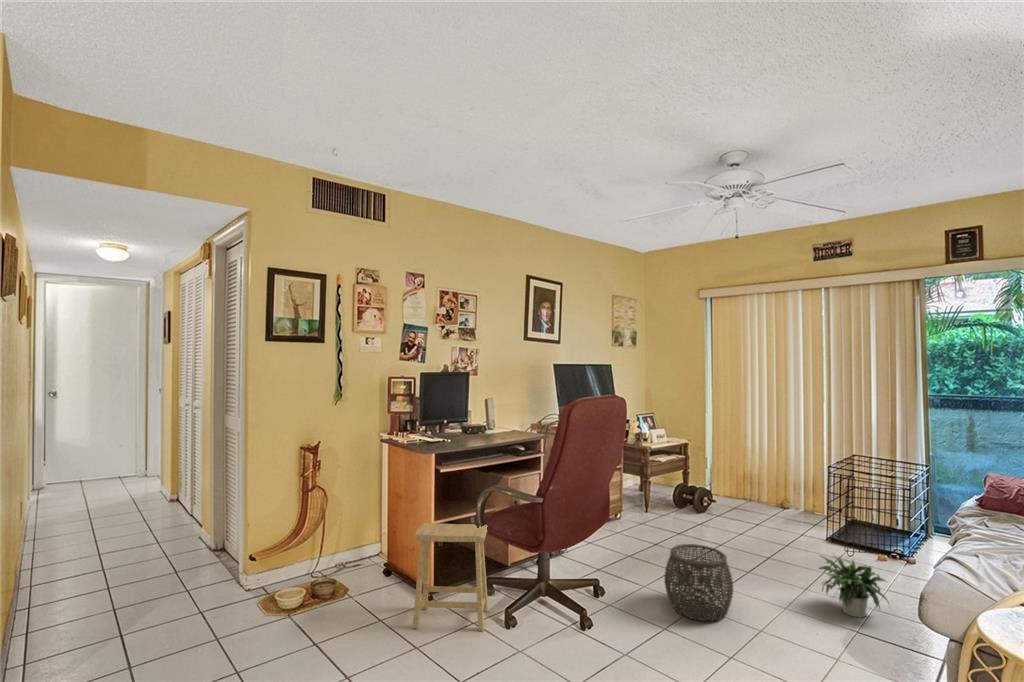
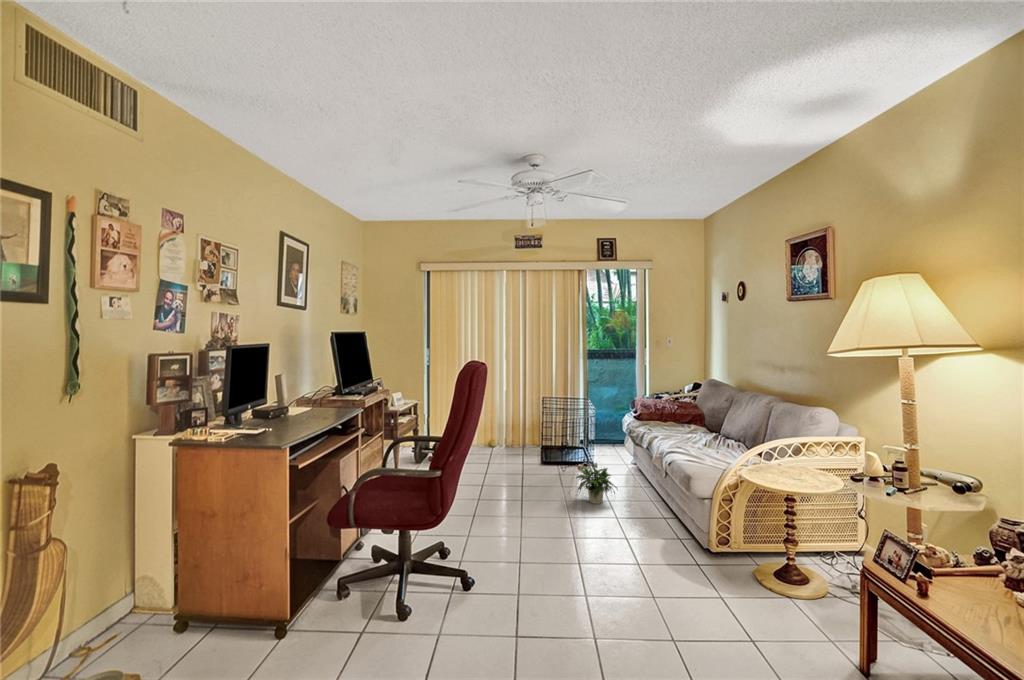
footstool: present [412,523,488,631] -> none [288,514,386,661]
woven basket: present [664,544,733,621] -> none [495,481,548,542]

